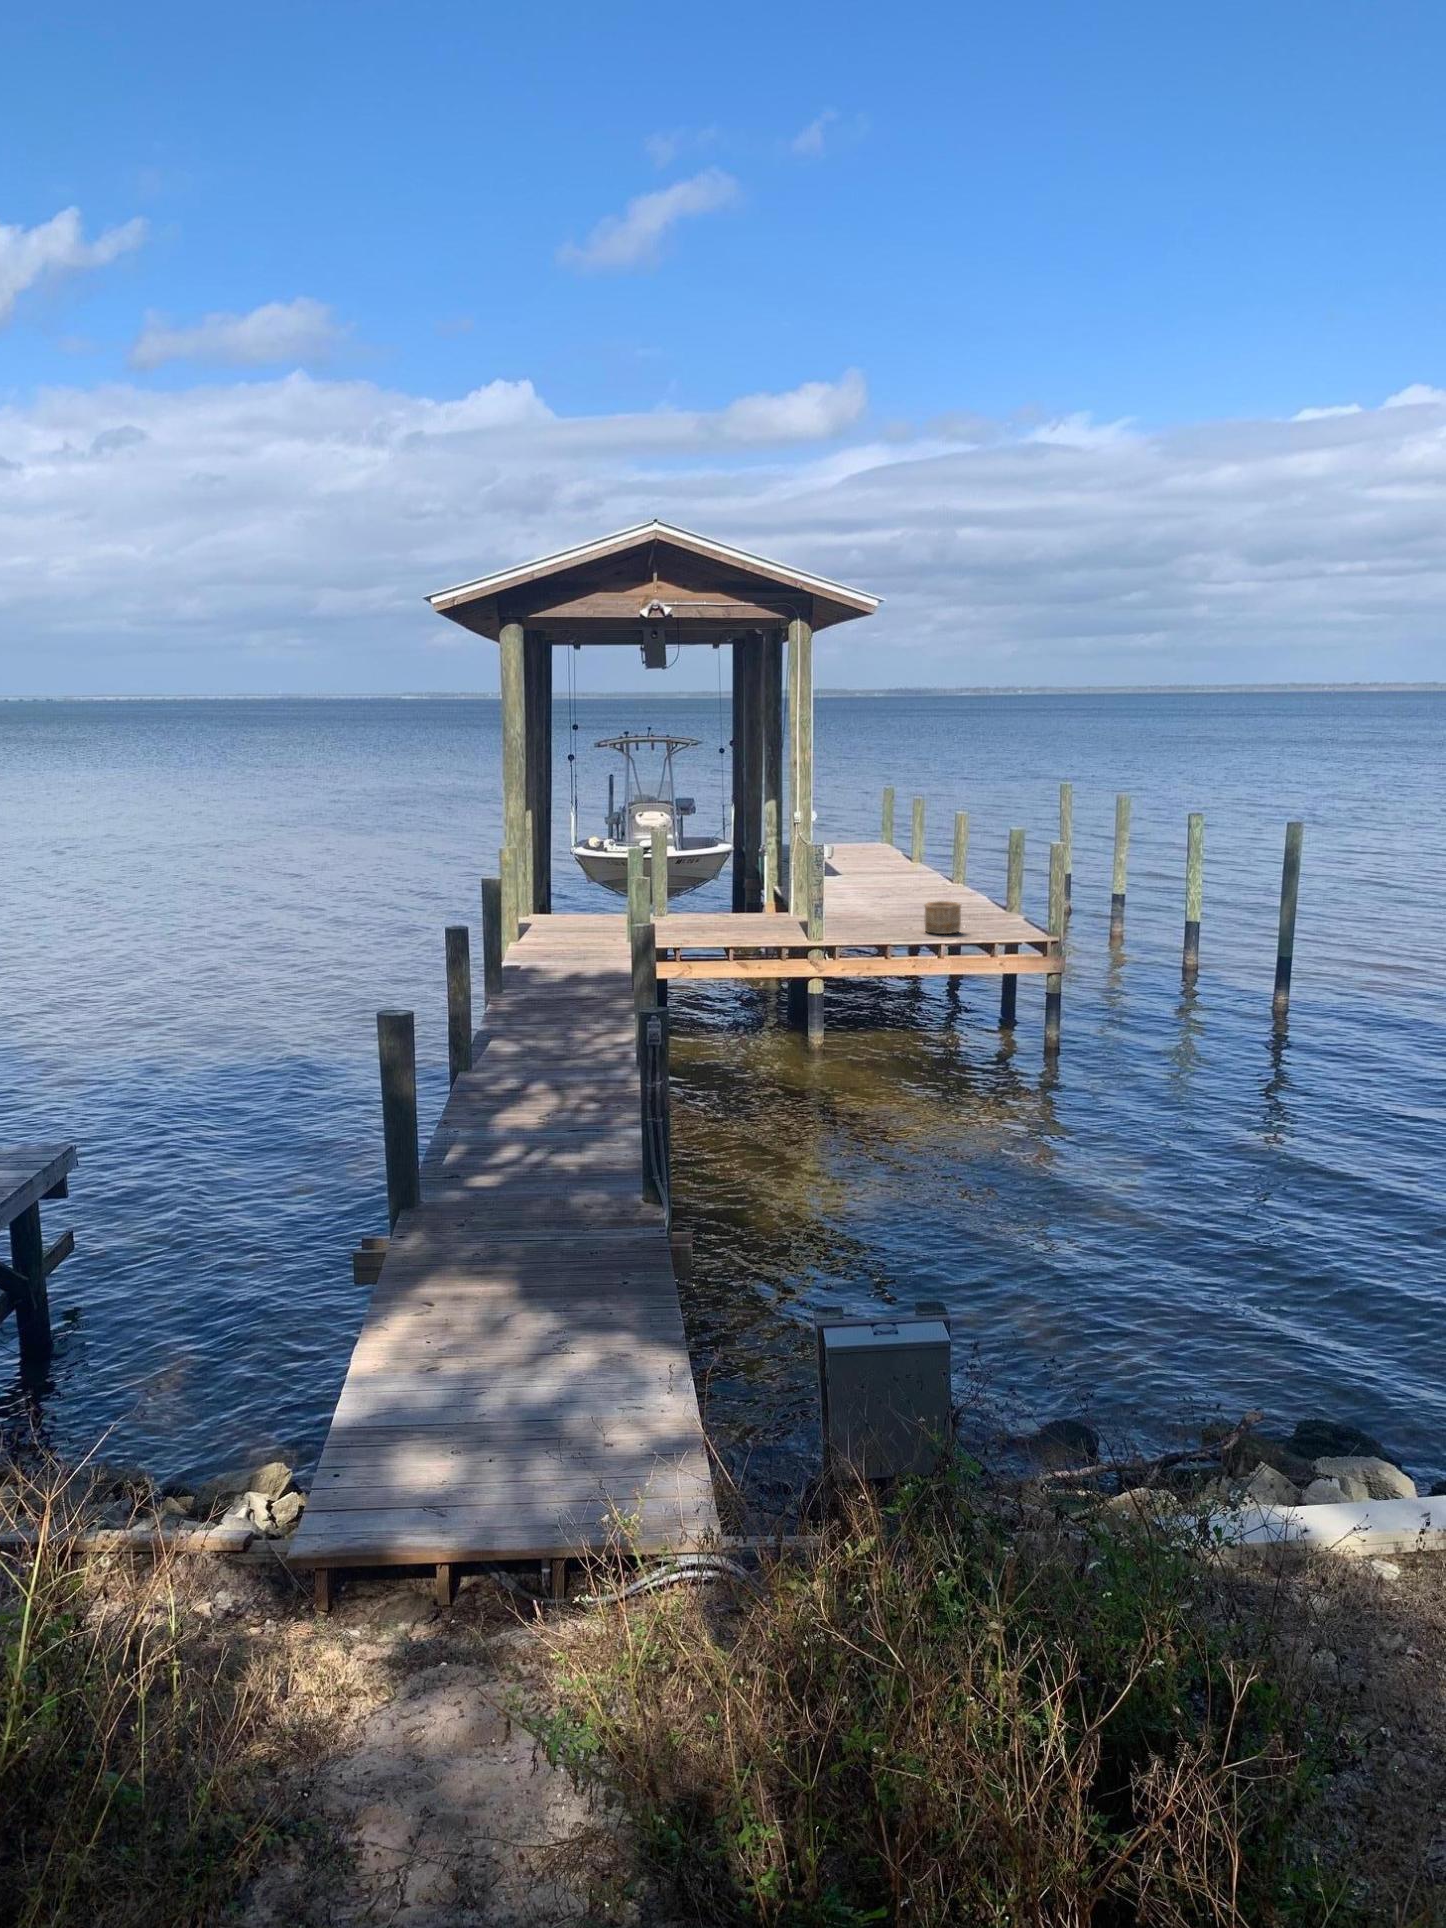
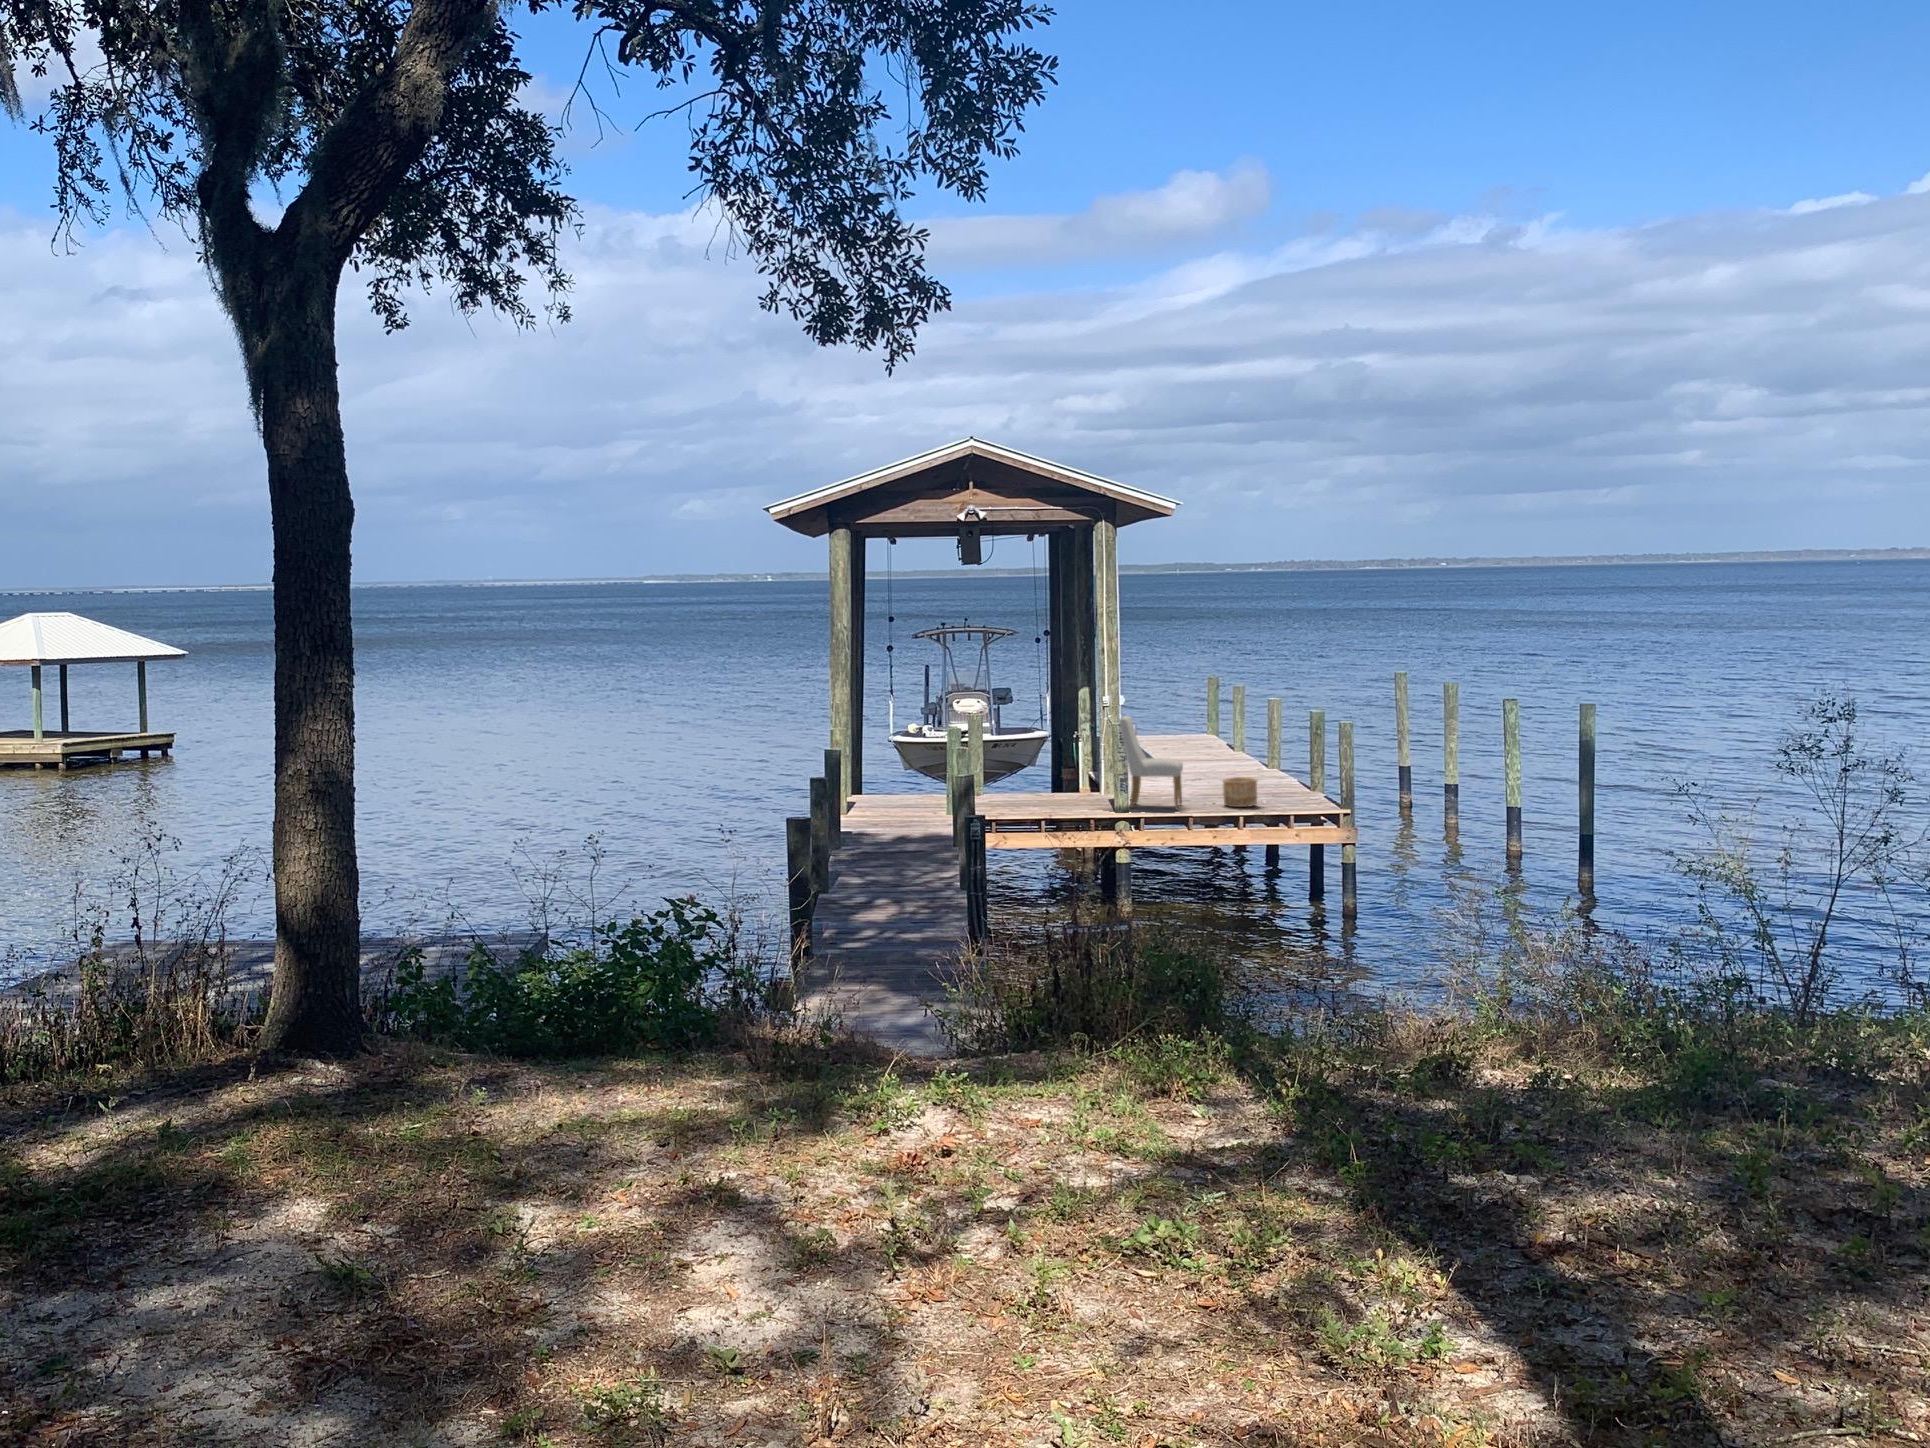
chair: none [815,834,882,937] -> present [1119,716,1183,809]

